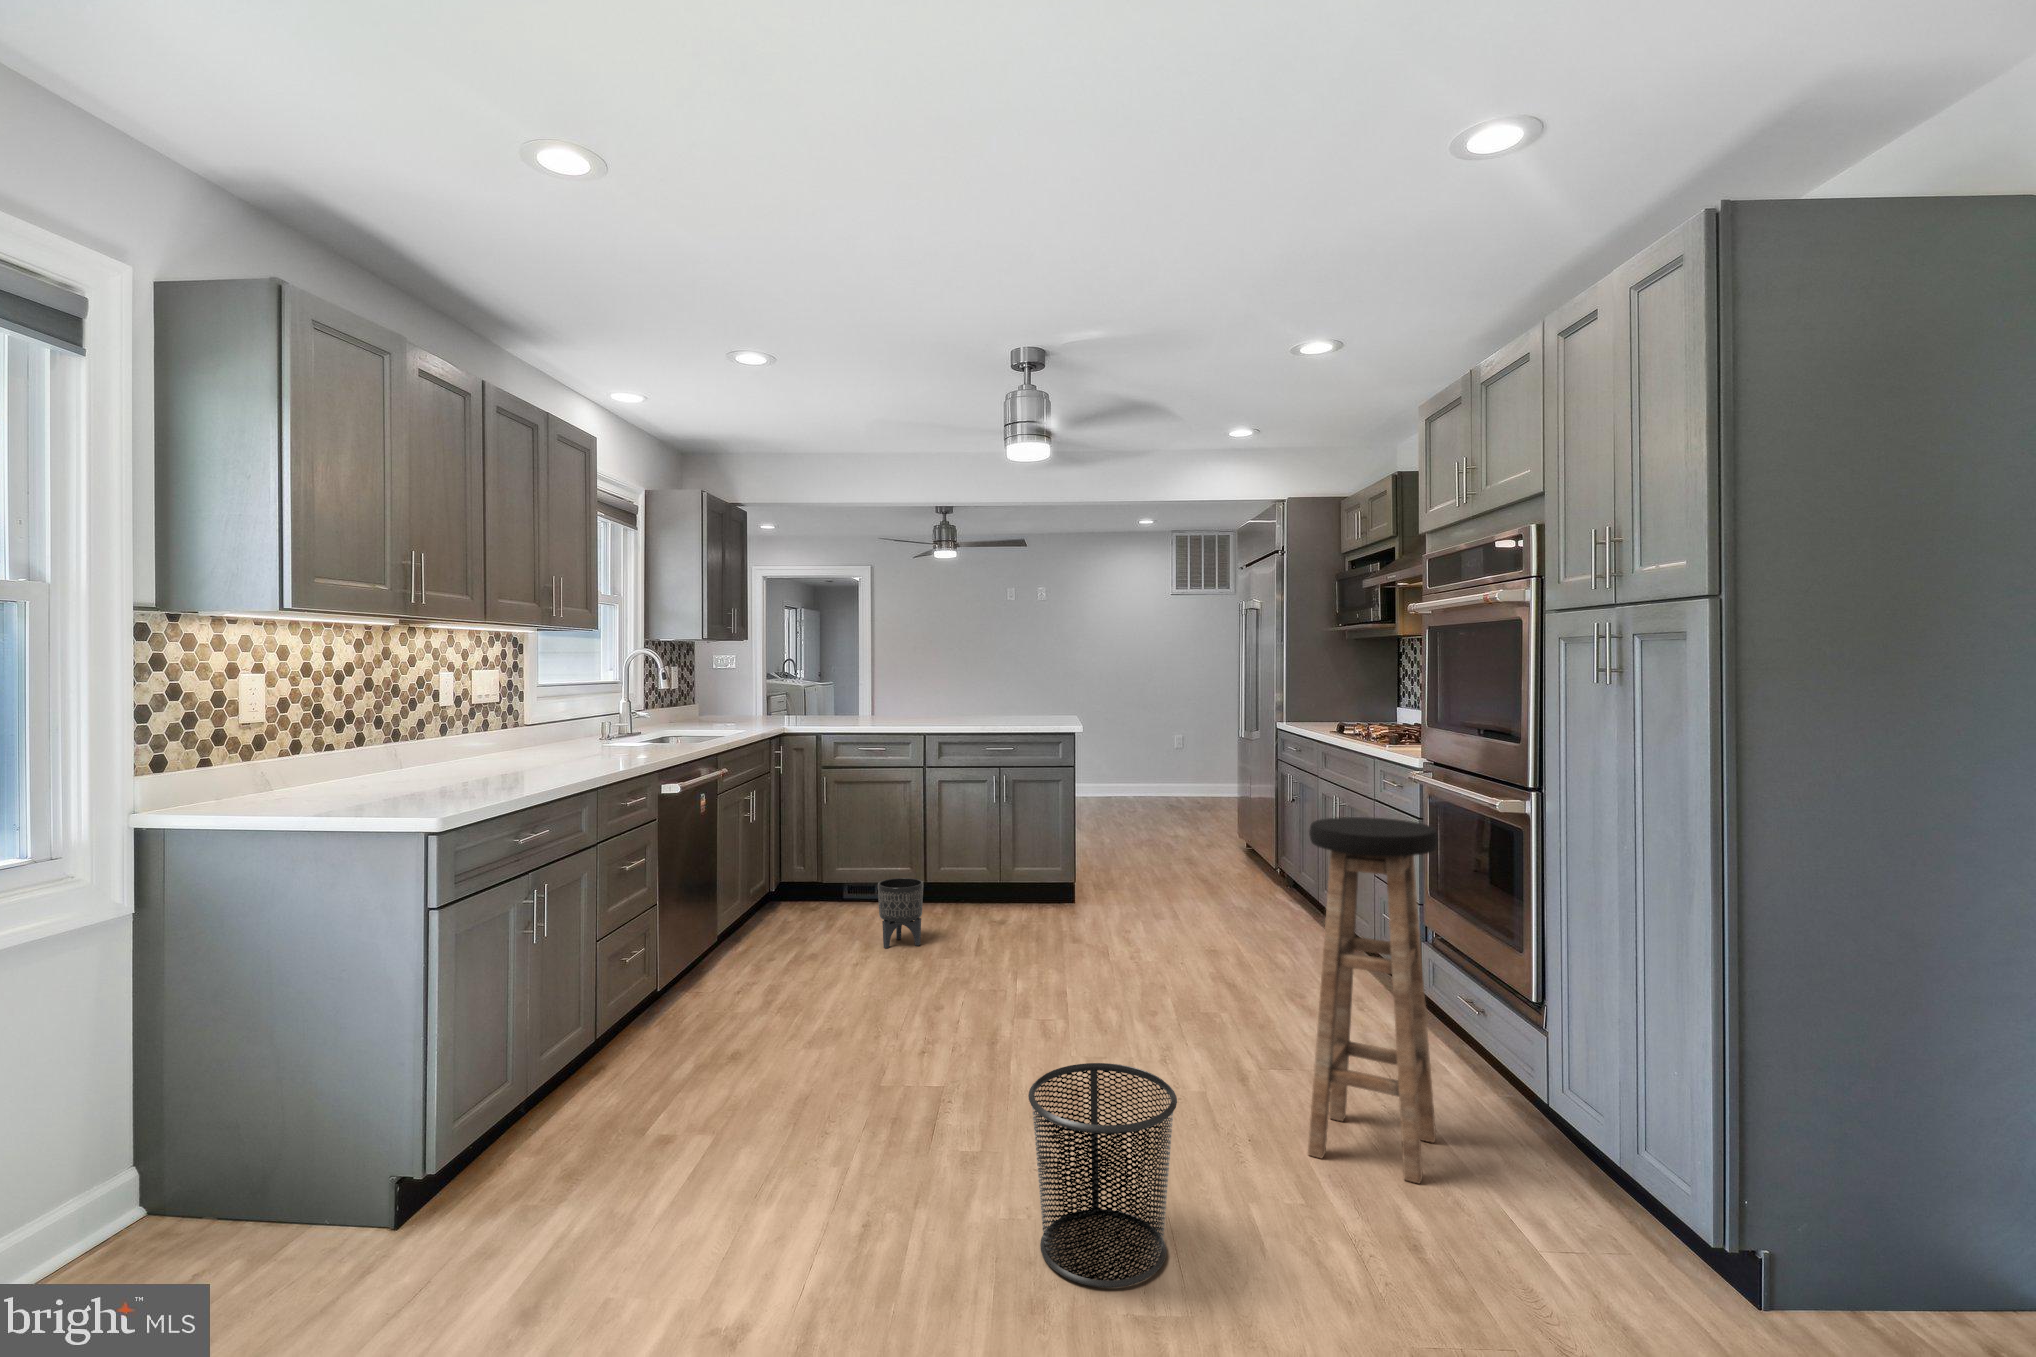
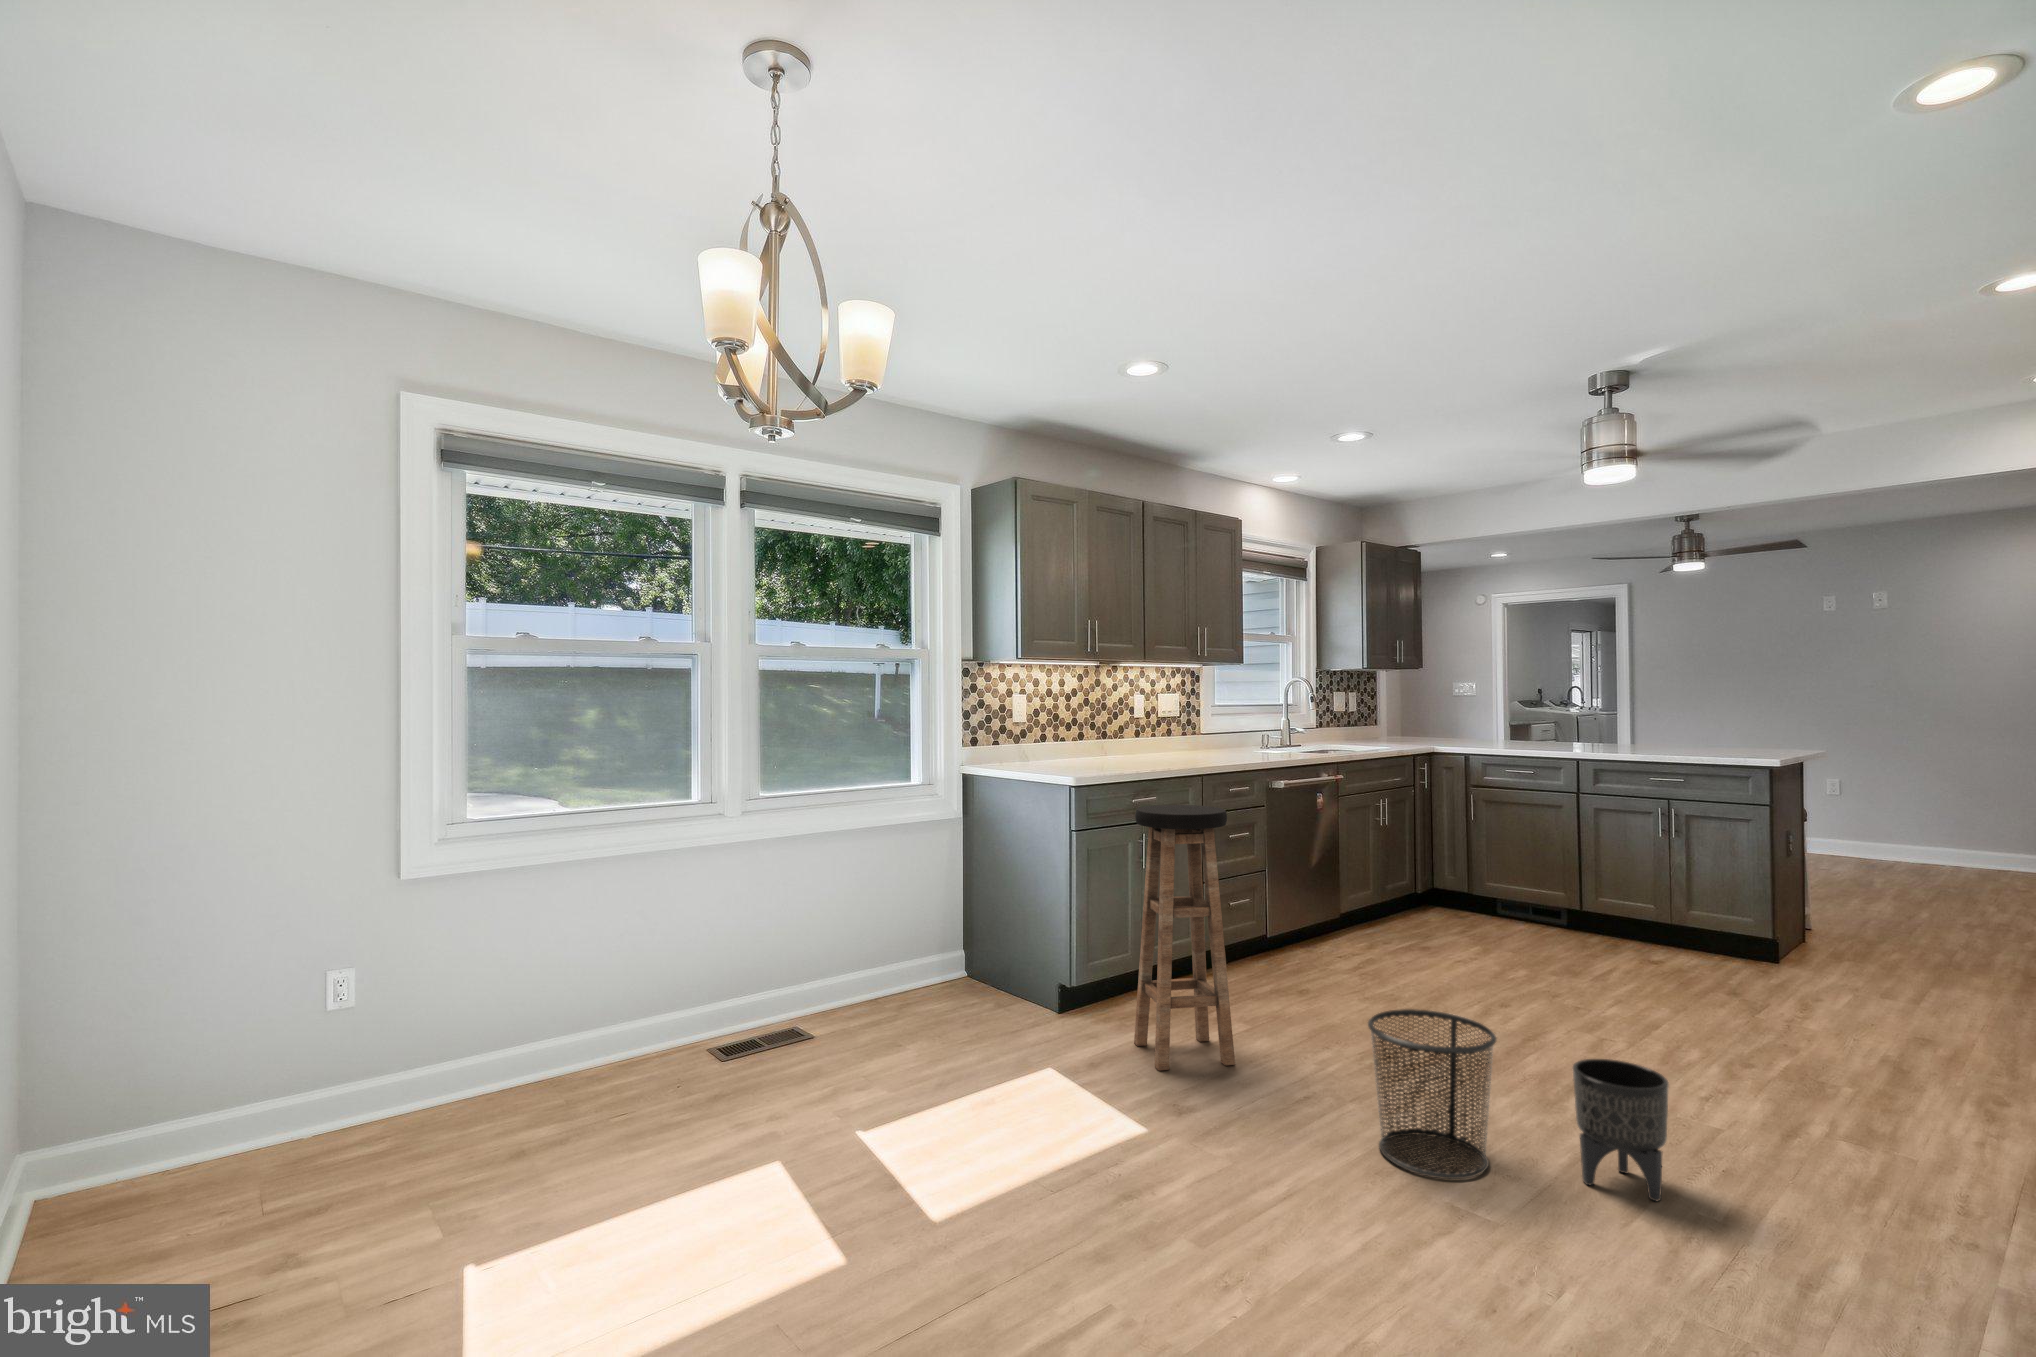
bar stool: present [1308,817,1438,1183] -> present [1134,805,1235,1071]
planter: present [878,878,923,948] -> present [1573,1059,1669,1202]

